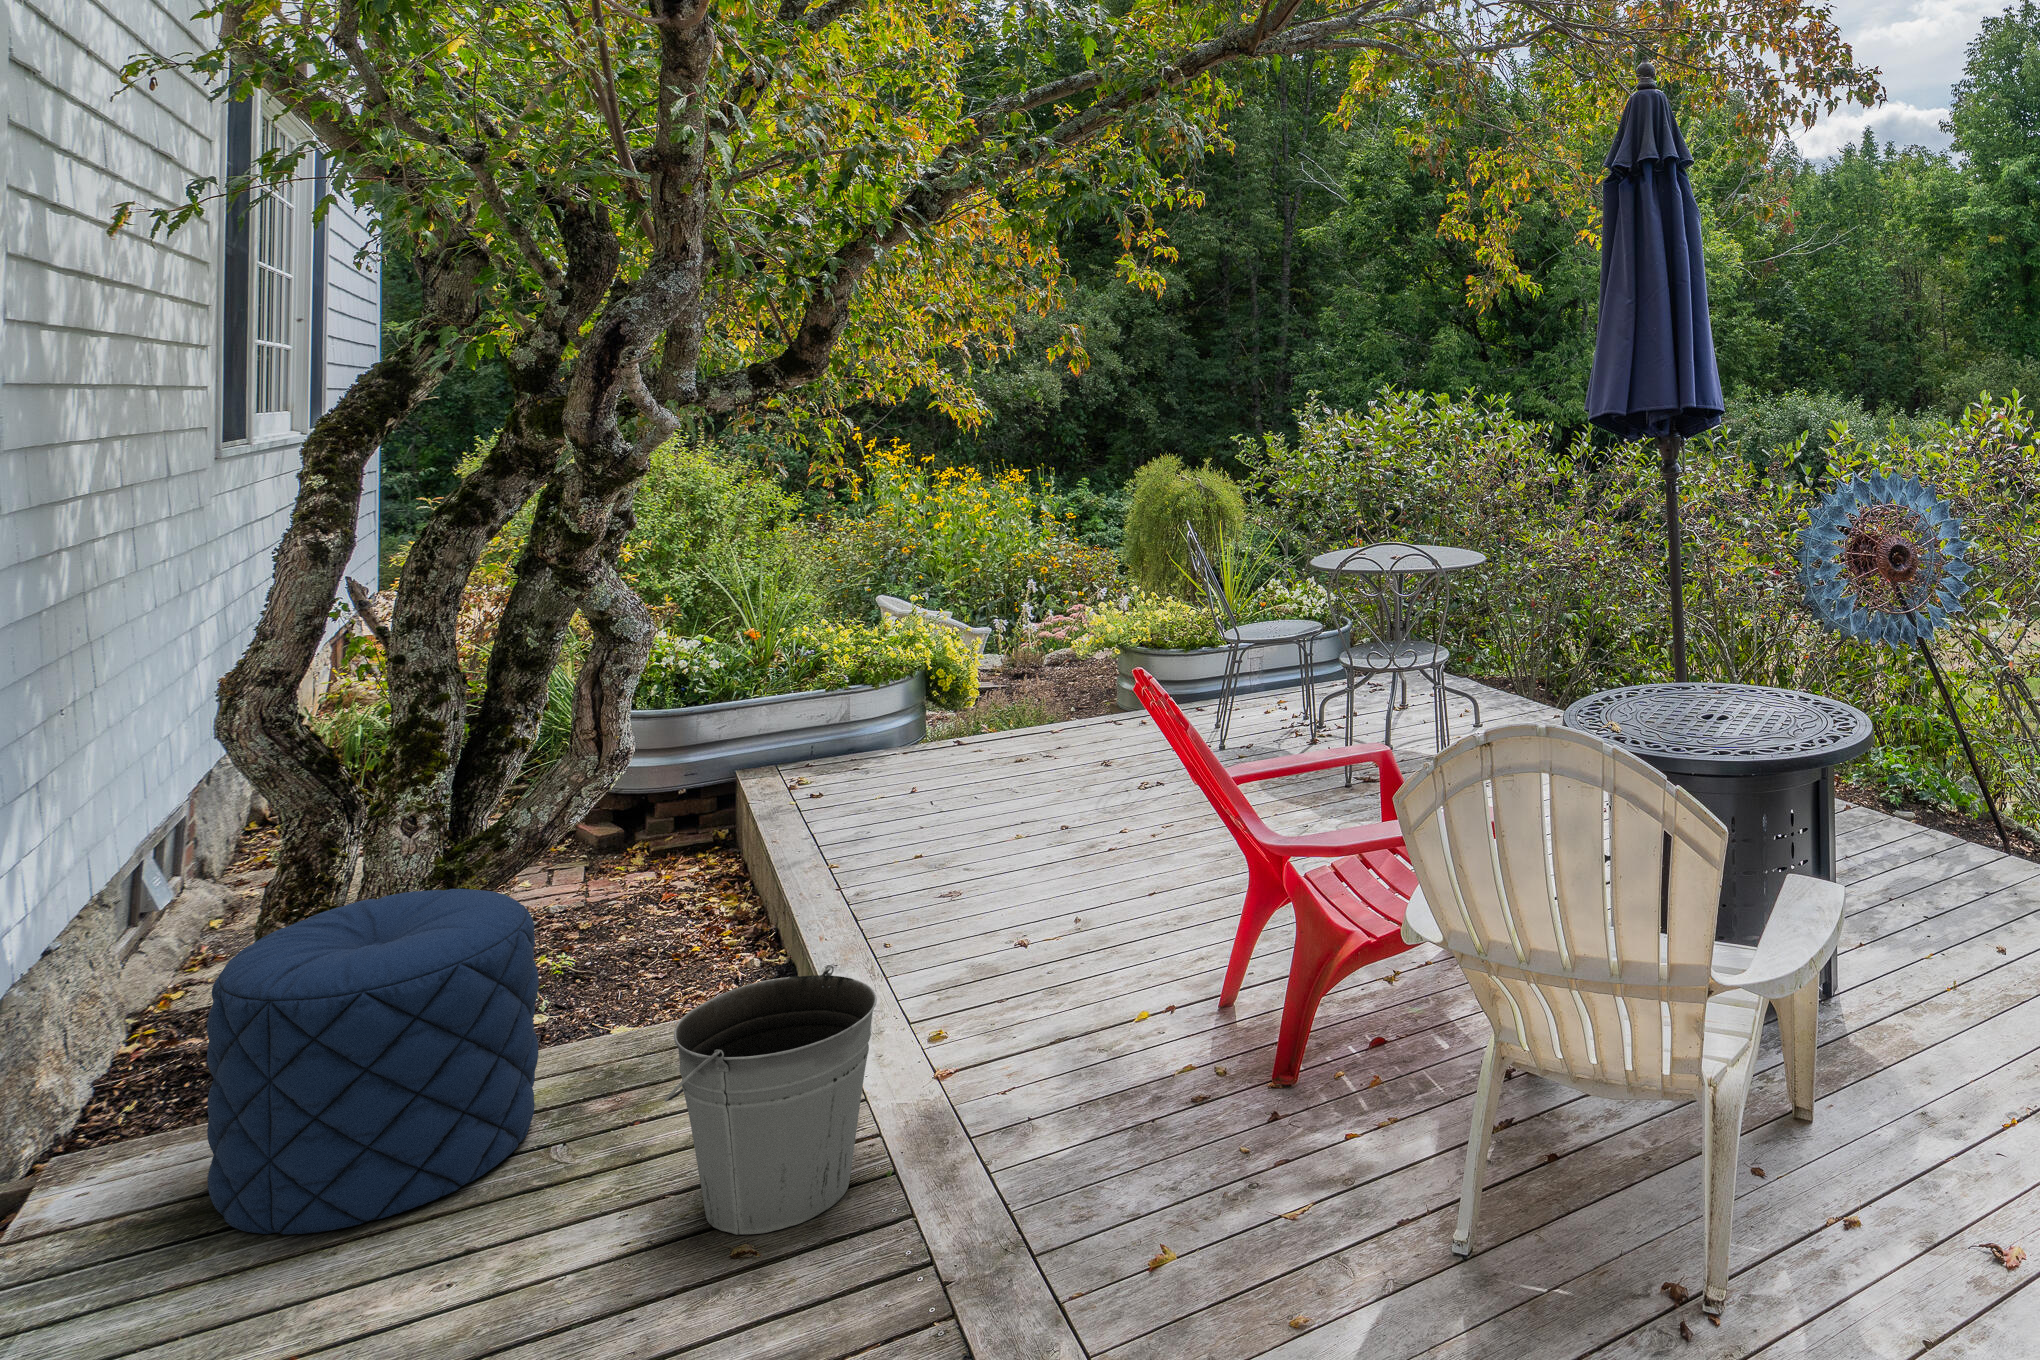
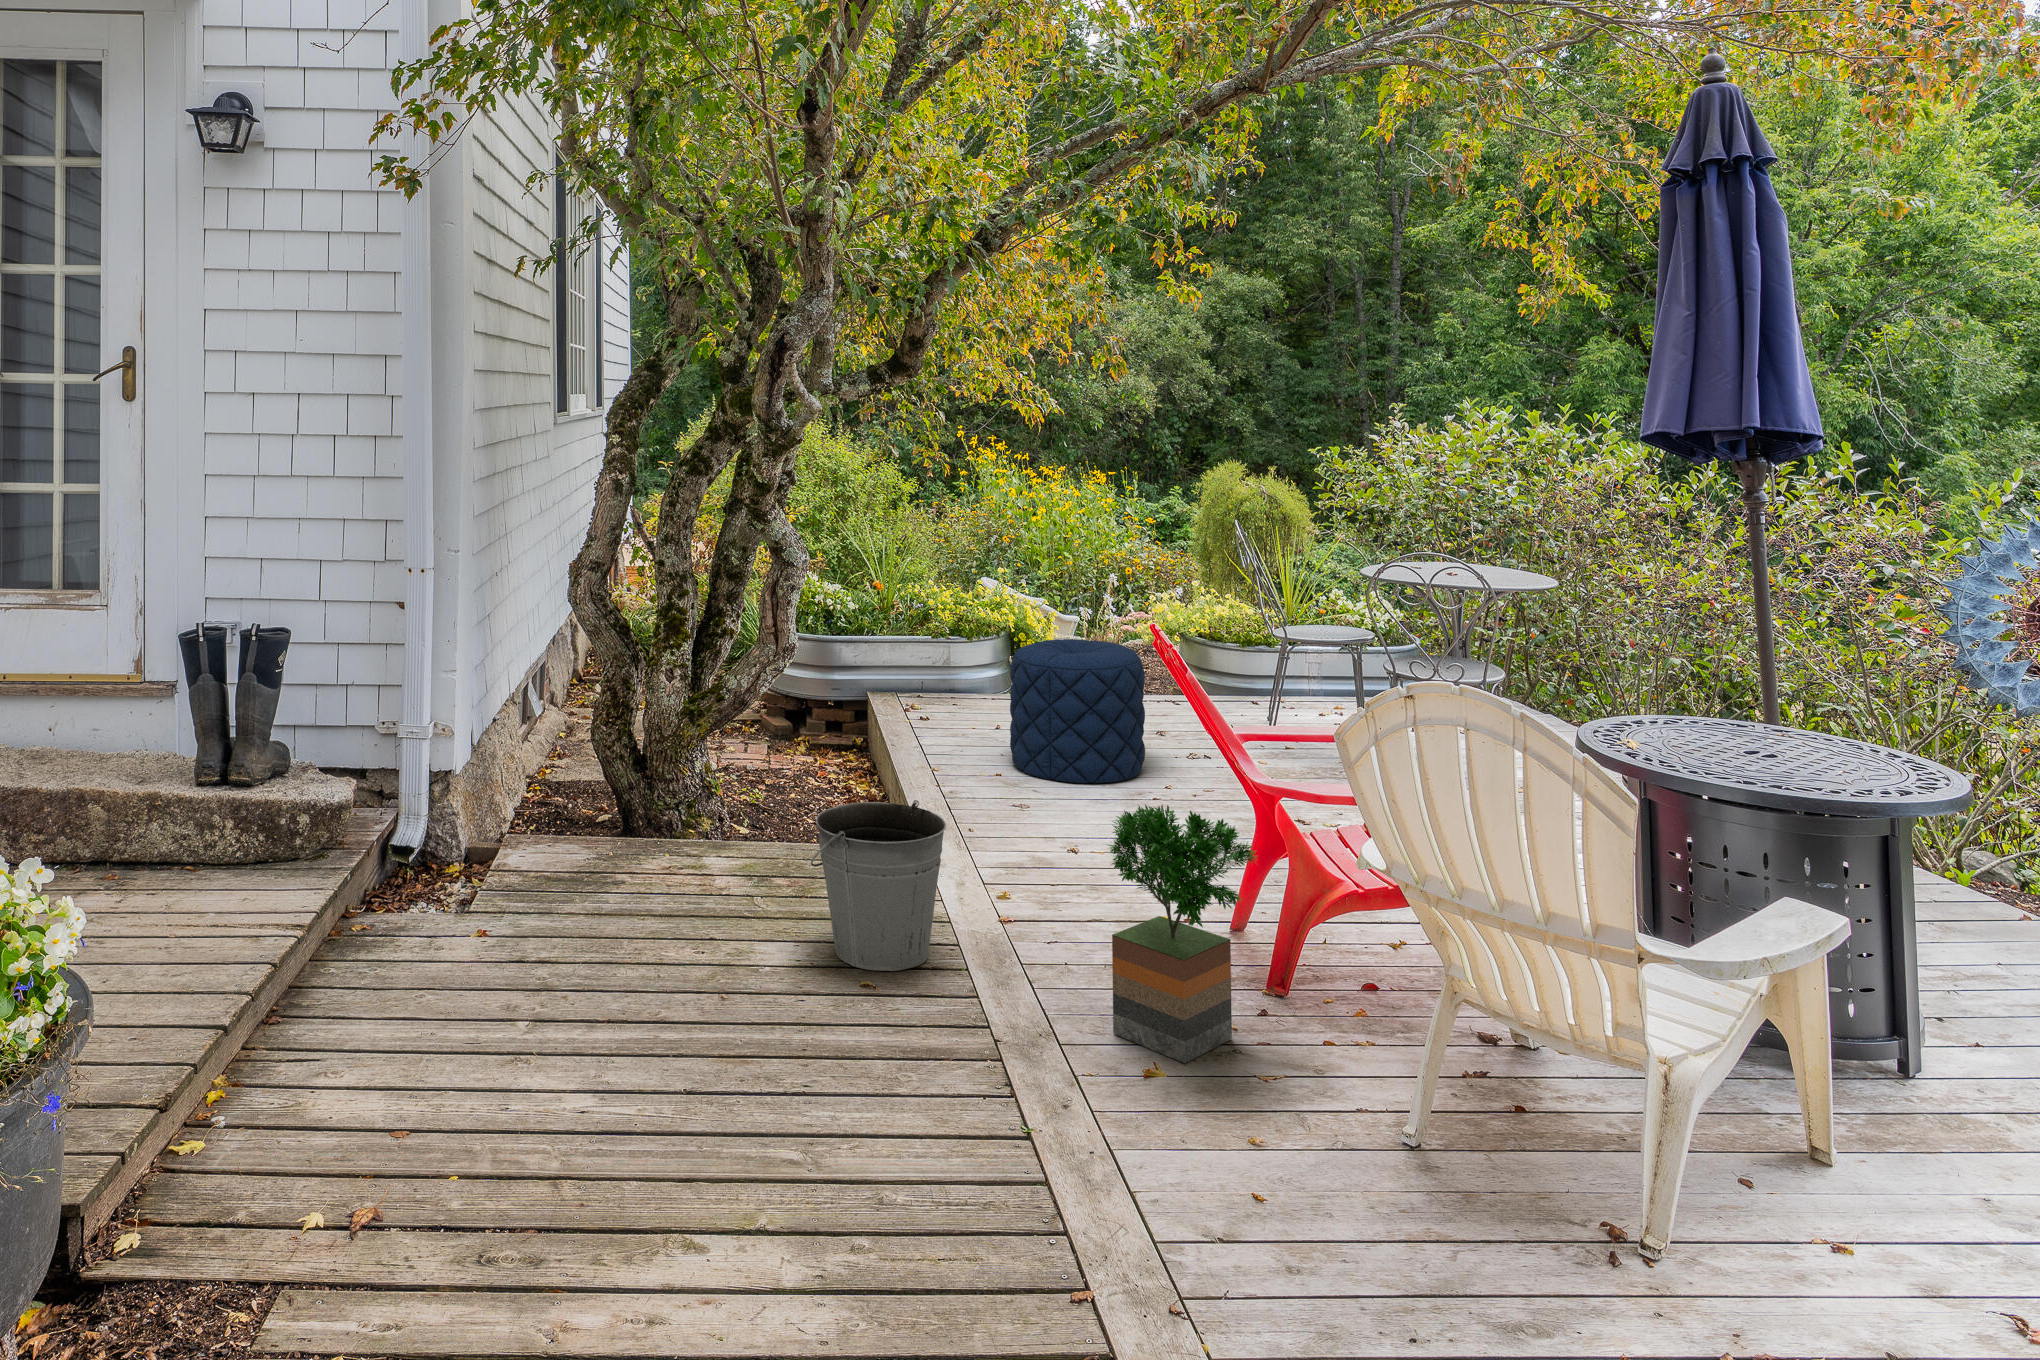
pouf: present [207,889,539,1234] -> present [1010,639,1145,783]
potted tree: none [1107,923,1289,1252] -> present [1107,804,1257,1063]

